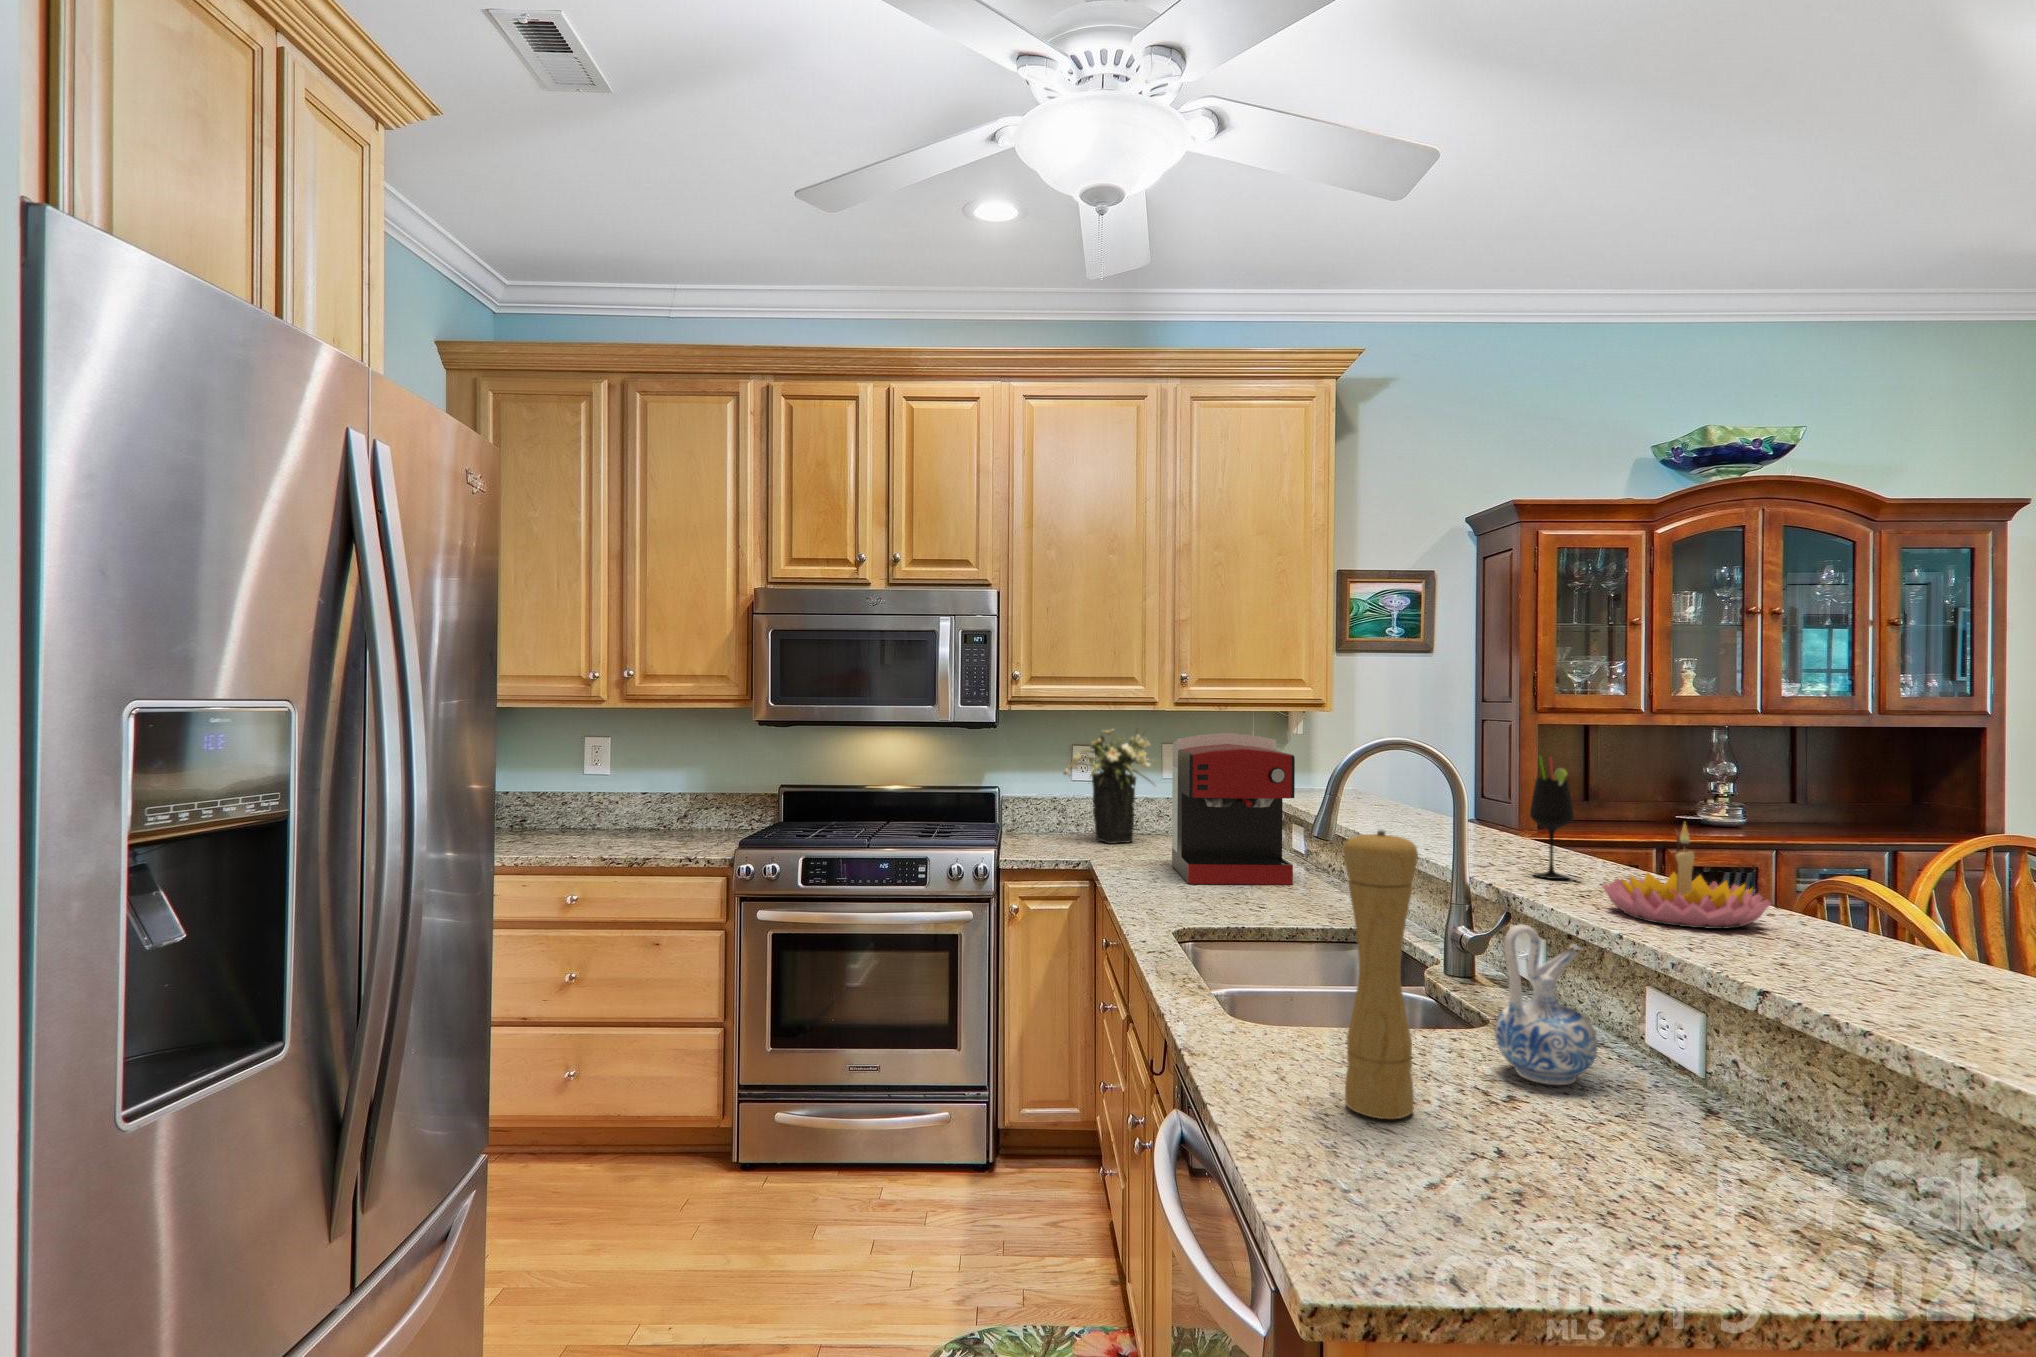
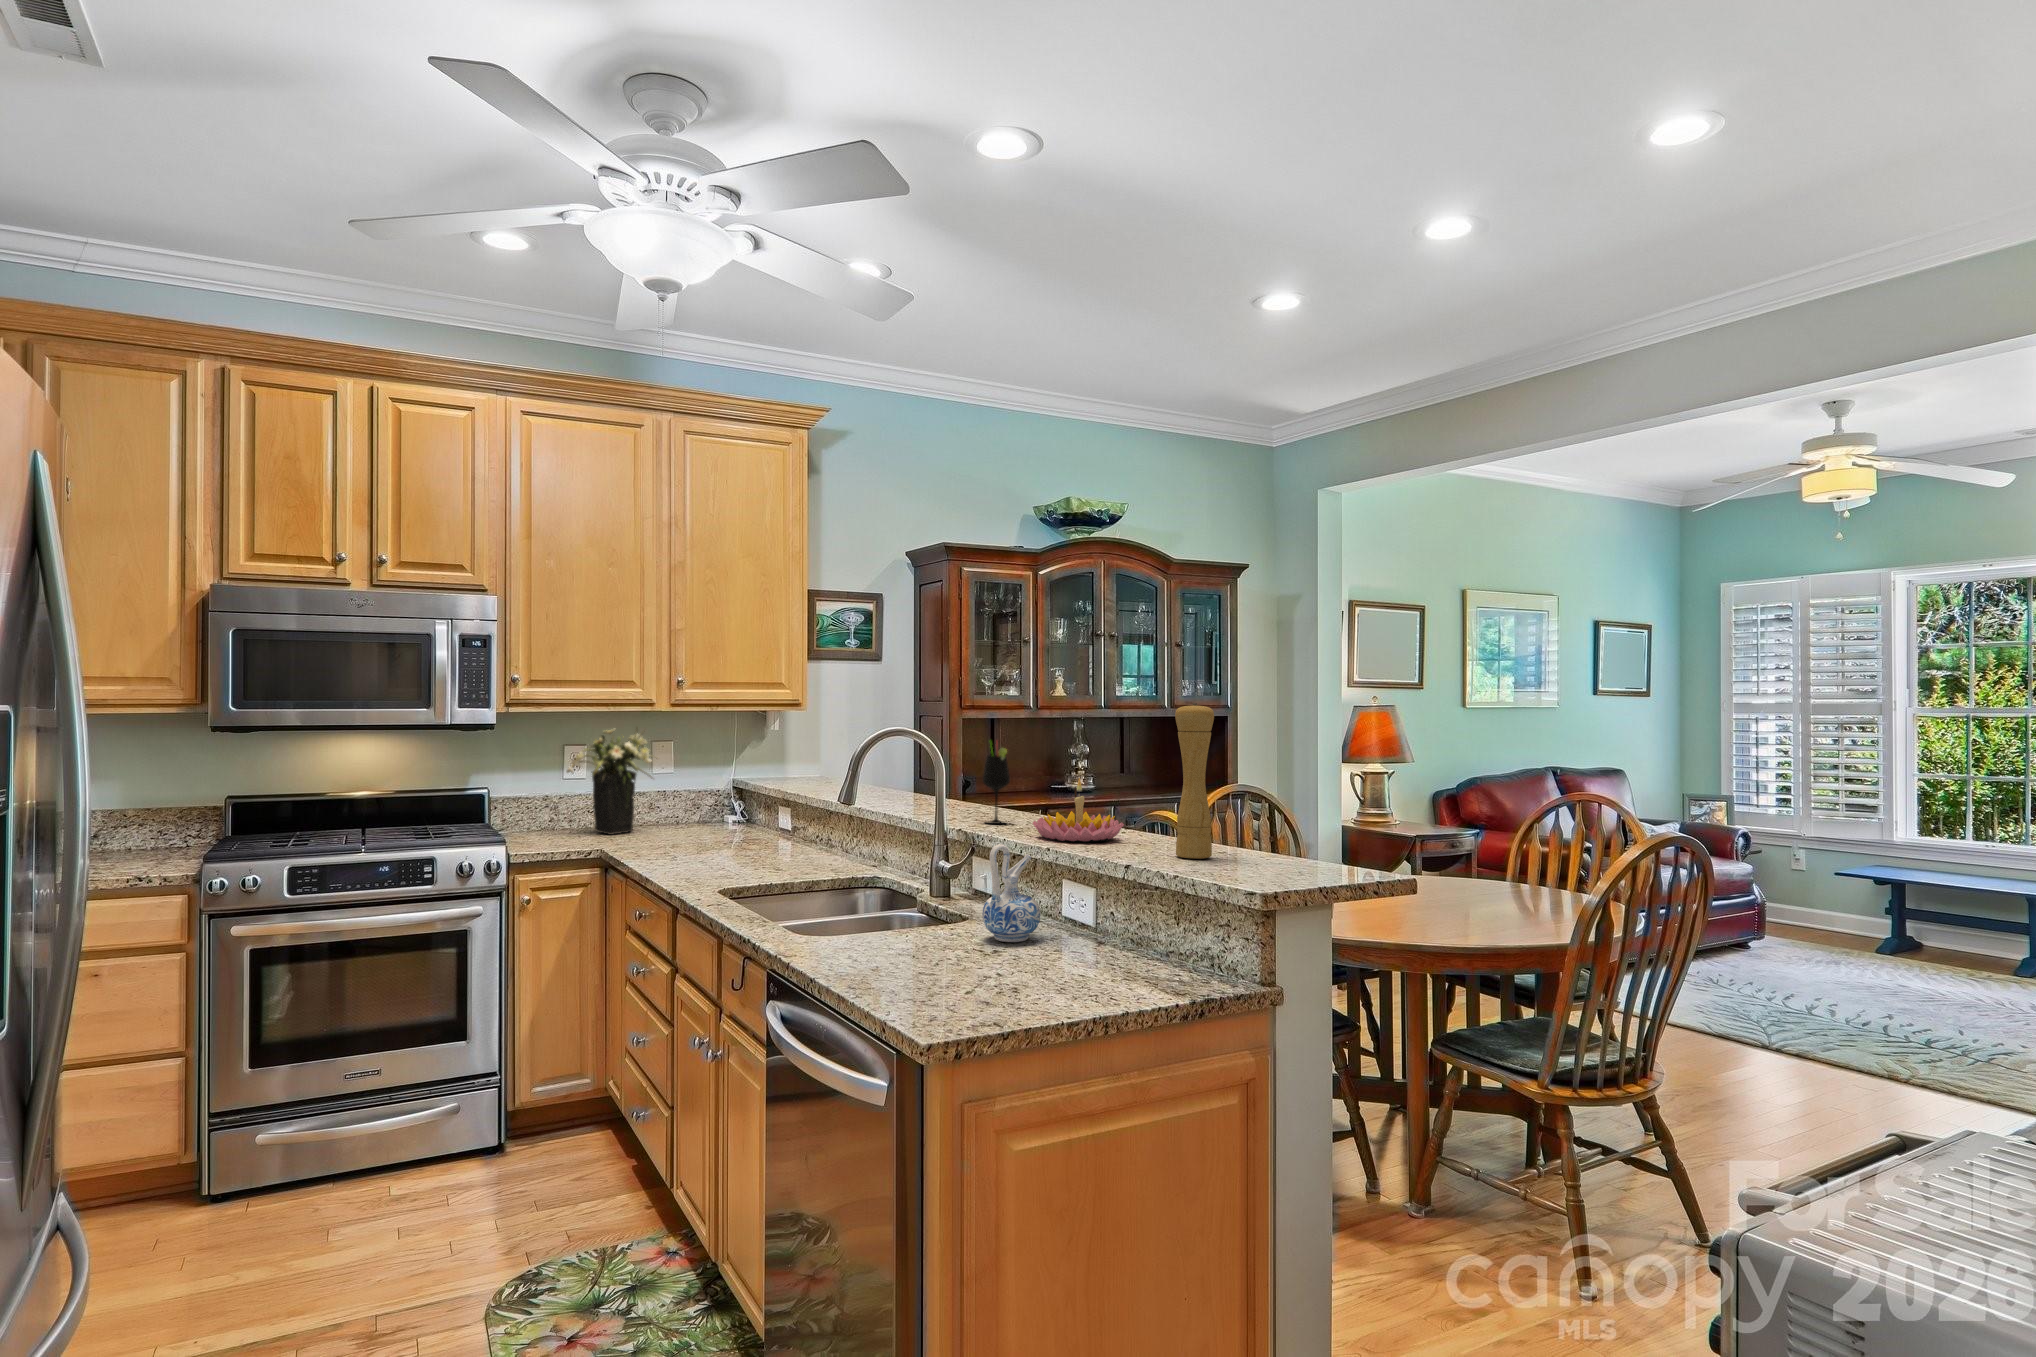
coffee maker: present [1172,733,1295,885] -> none [684,730,796,859]
pepper mill: present [1343,830,1418,1119] -> present [1175,703,1214,859]

